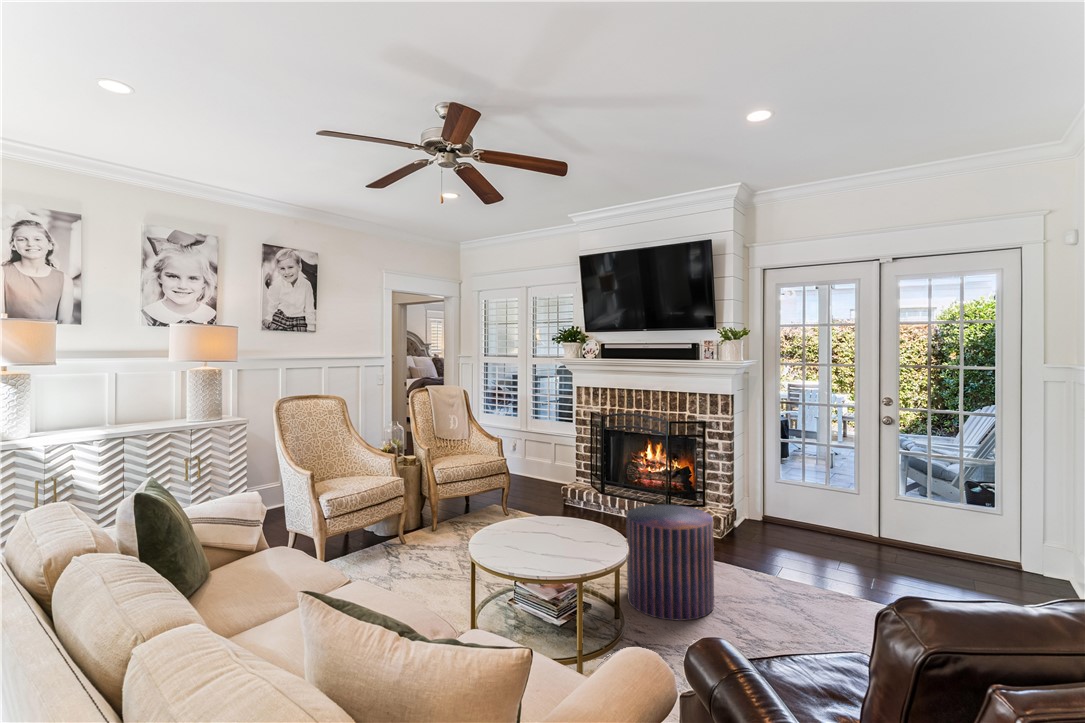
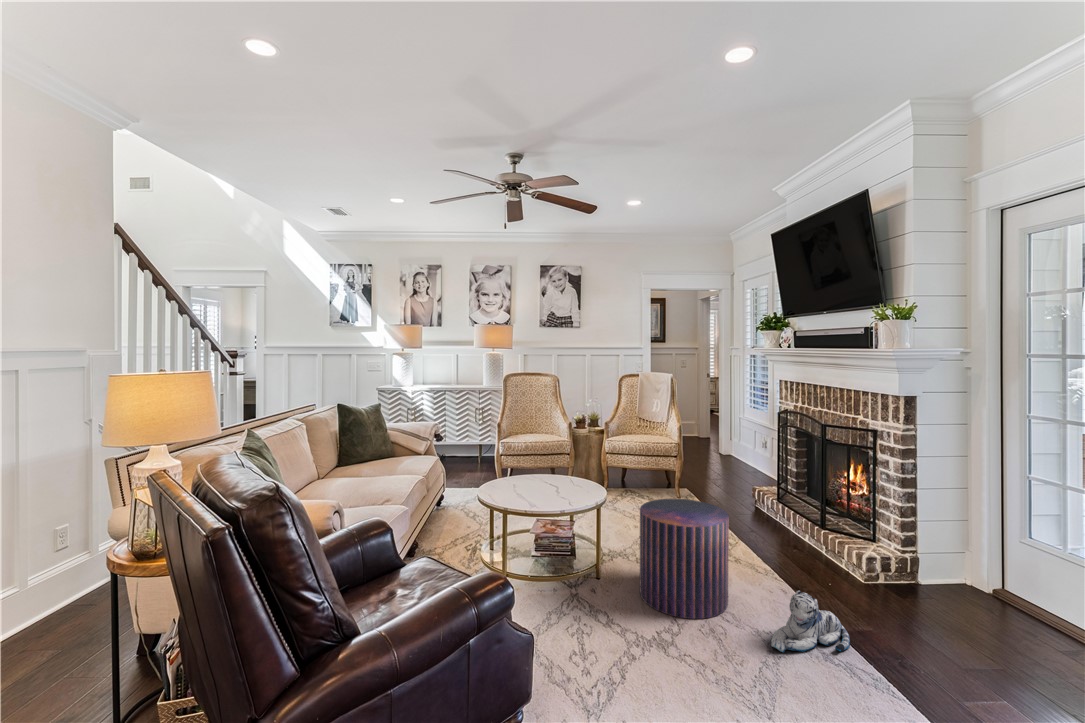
plush toy: none [756,554,799,608] -> present [771,591,850,652]

